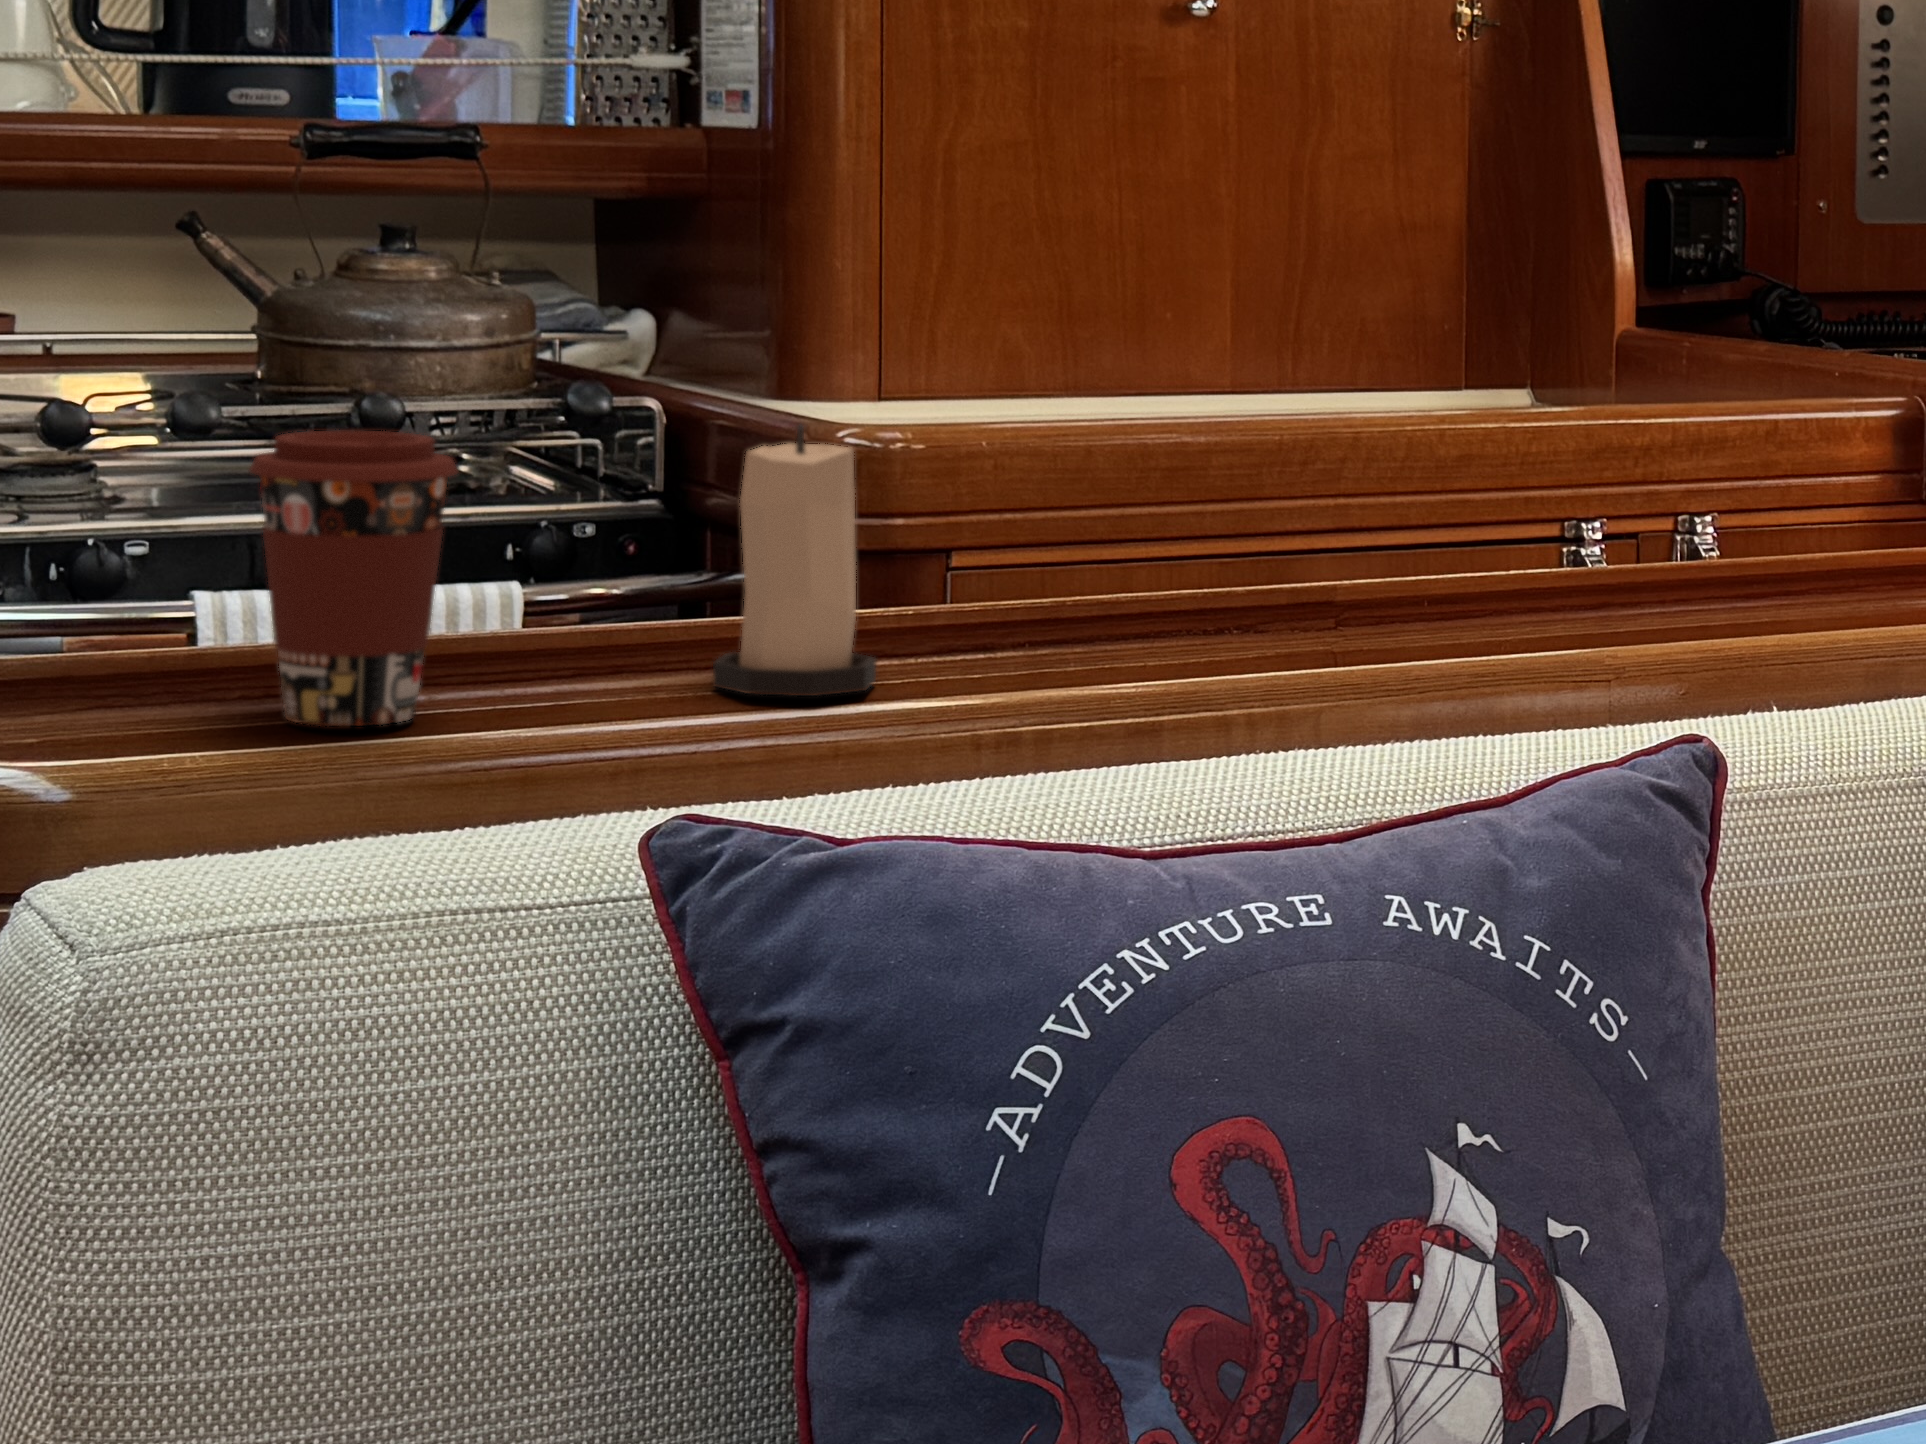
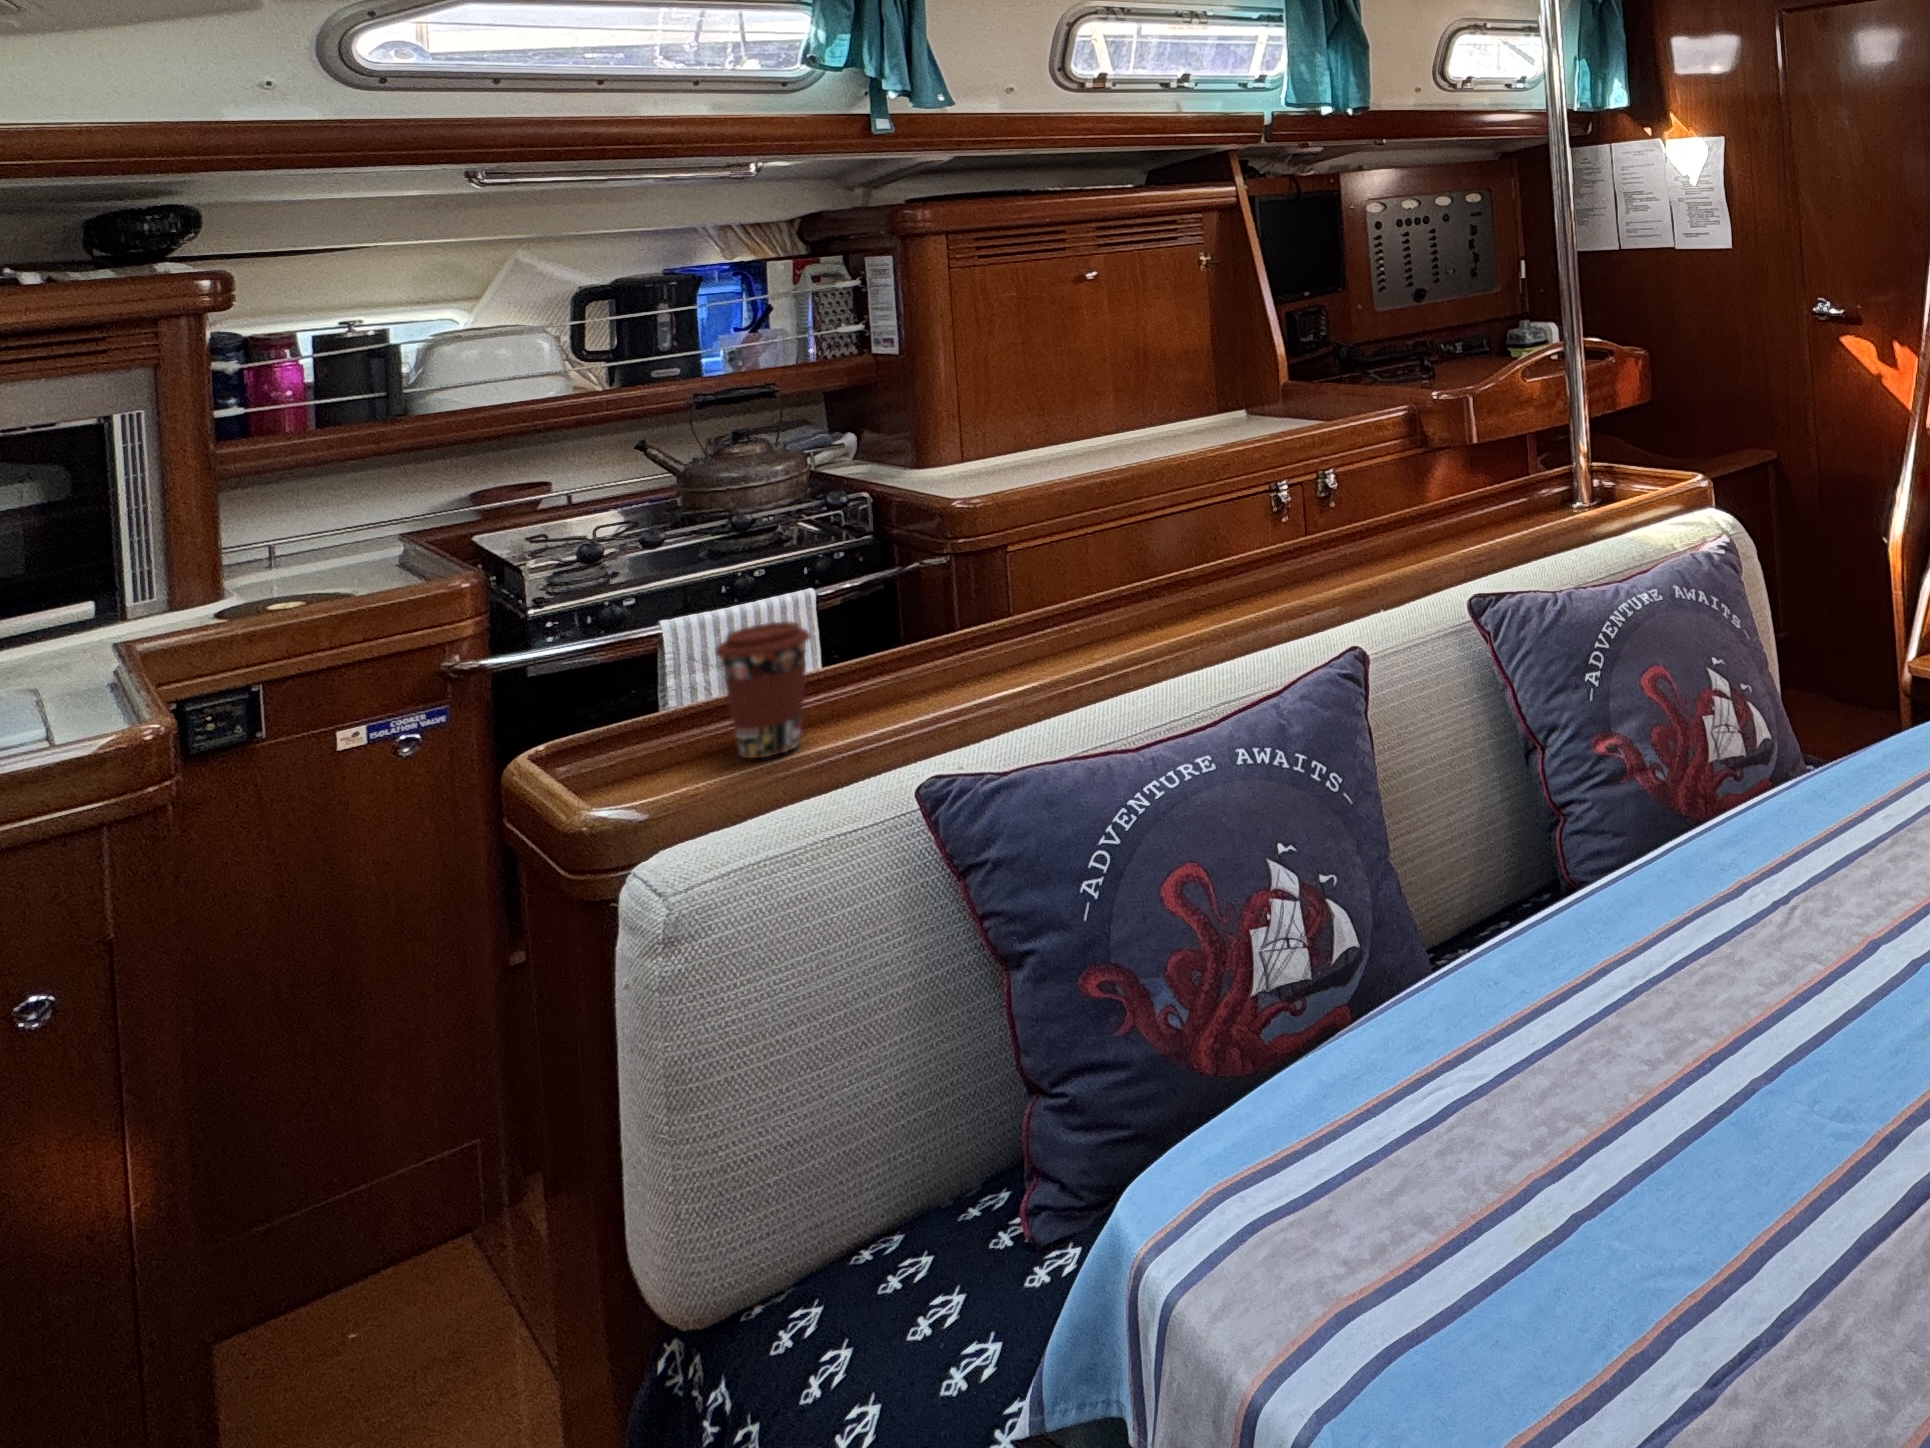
candle: present [713,425,876,696] -> none [930,581,1003,702]

